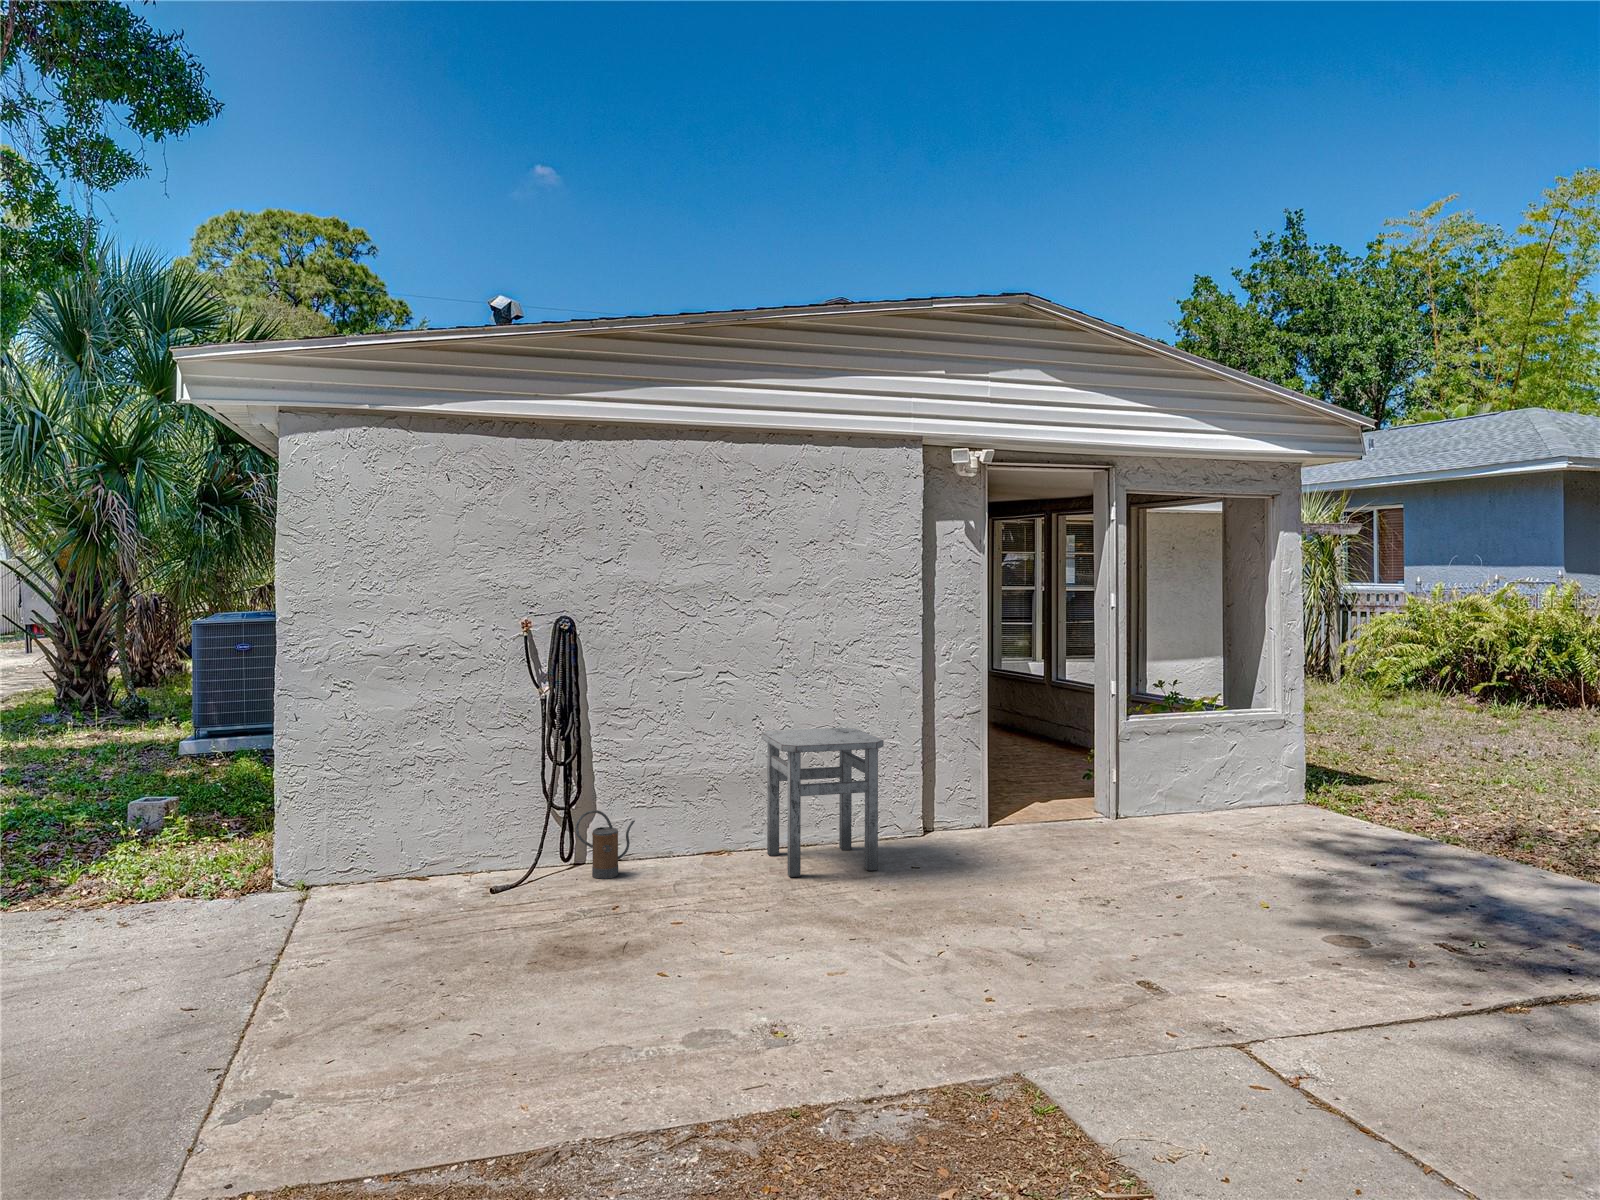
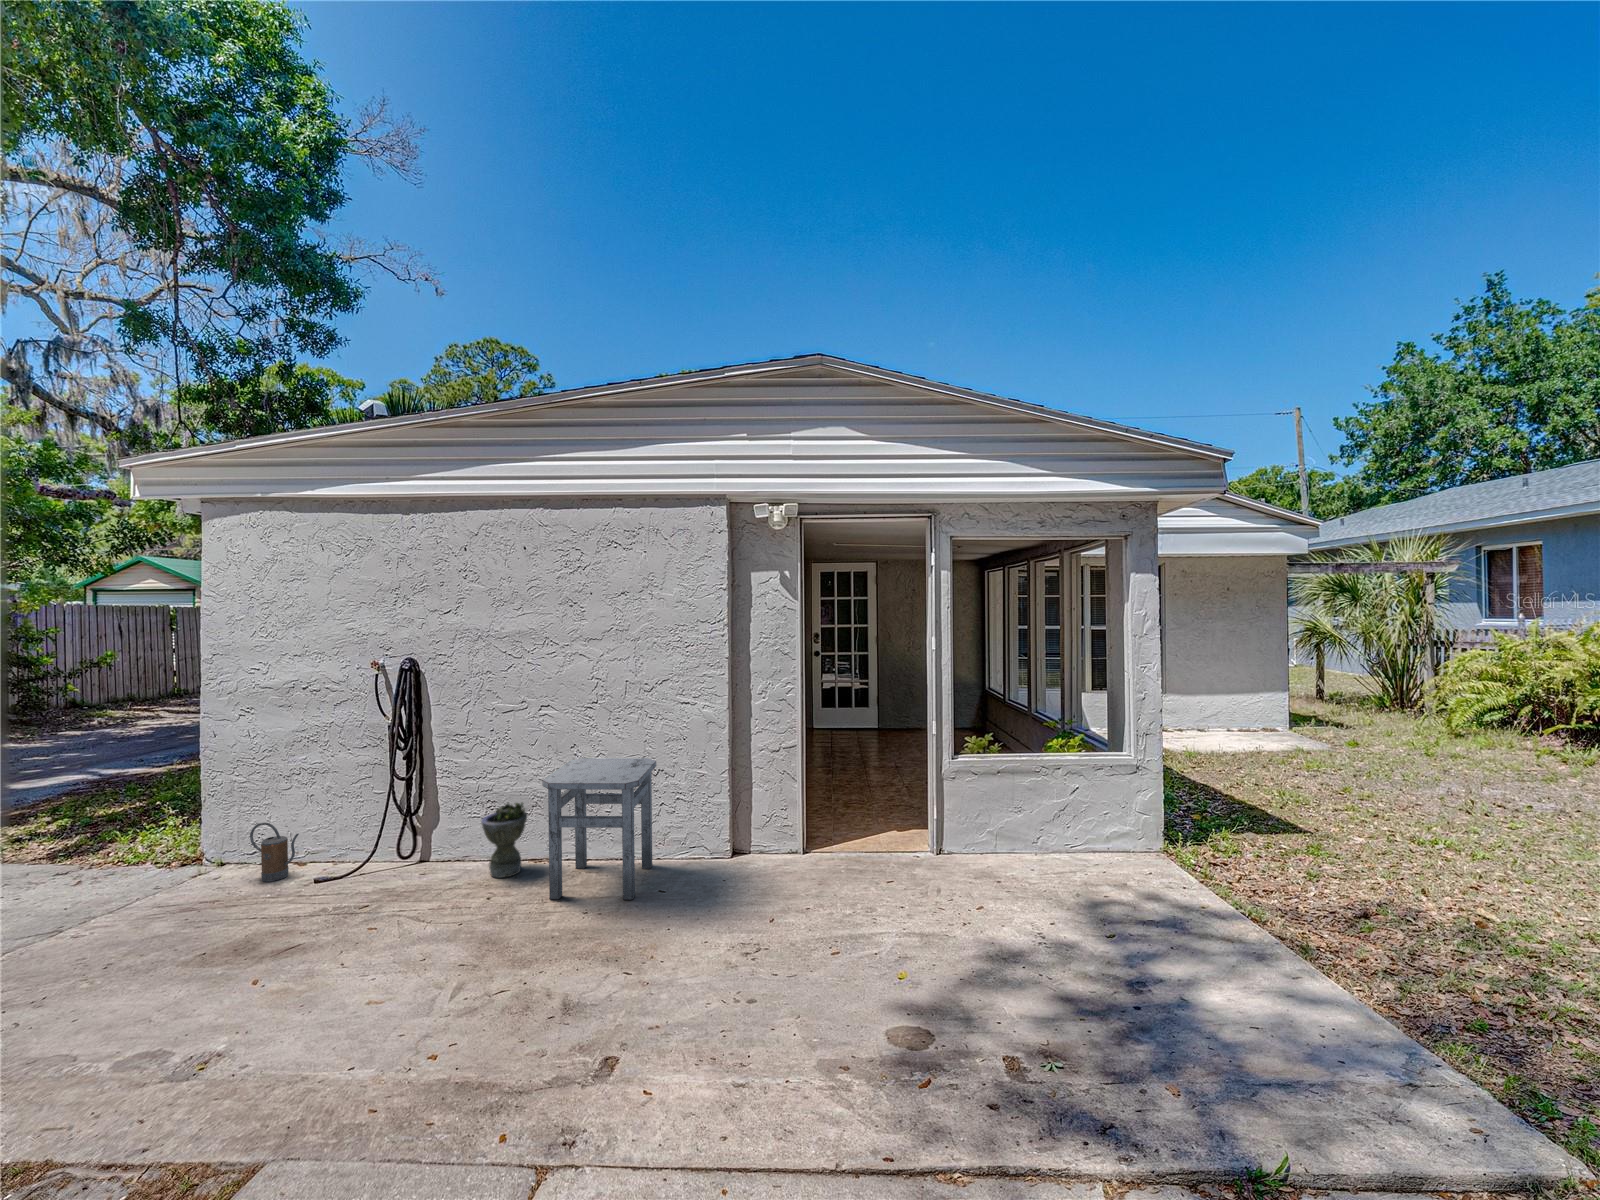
planter: none [669,782,720,869] -> present [481,803,527,878]
watering can: present [576,810,635,879] -> present [250,822,299,881]

